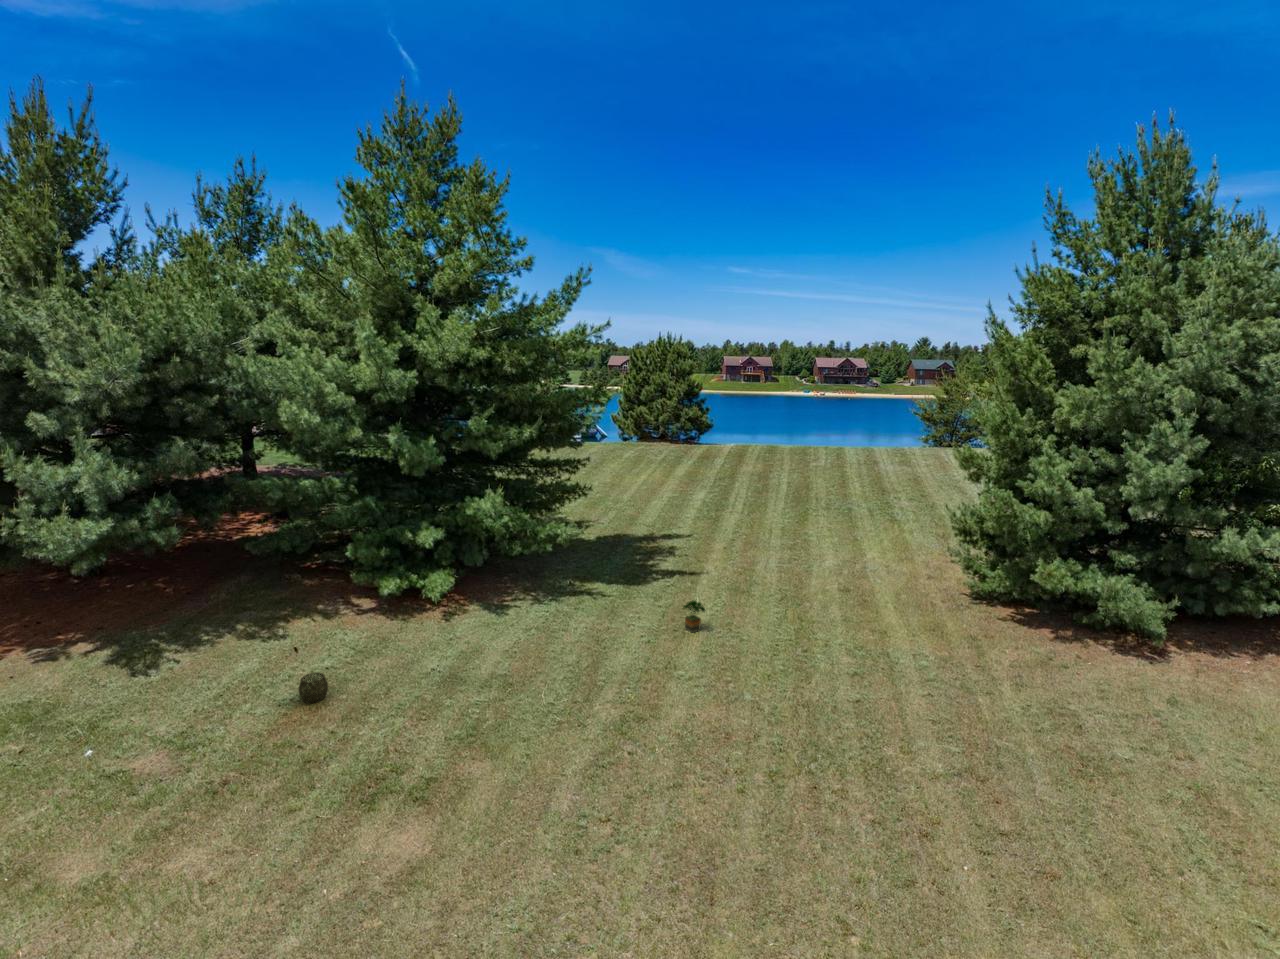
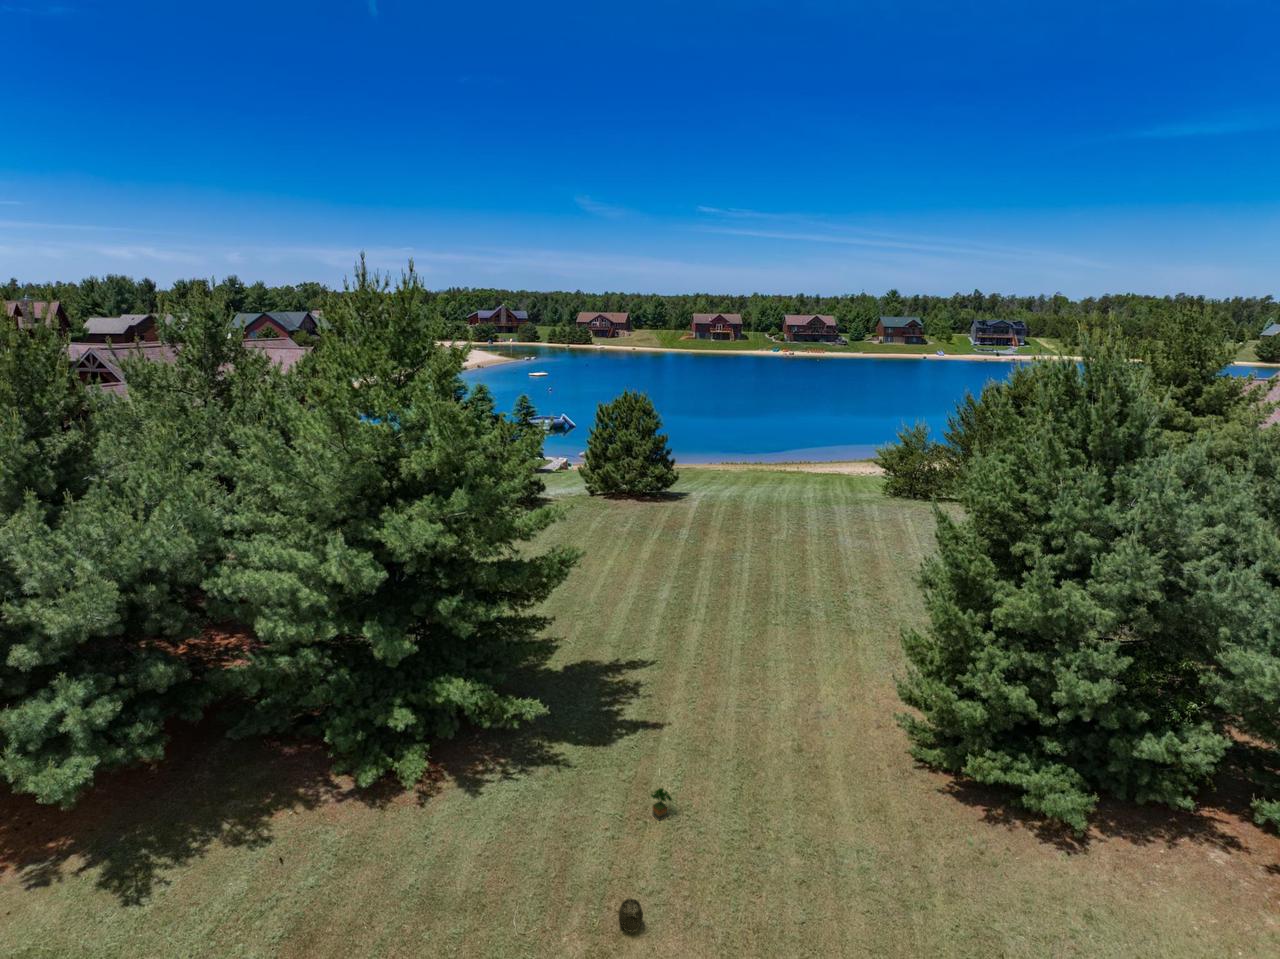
woven basket: present [299,672,328,703] -> present [618,899,643,931]

